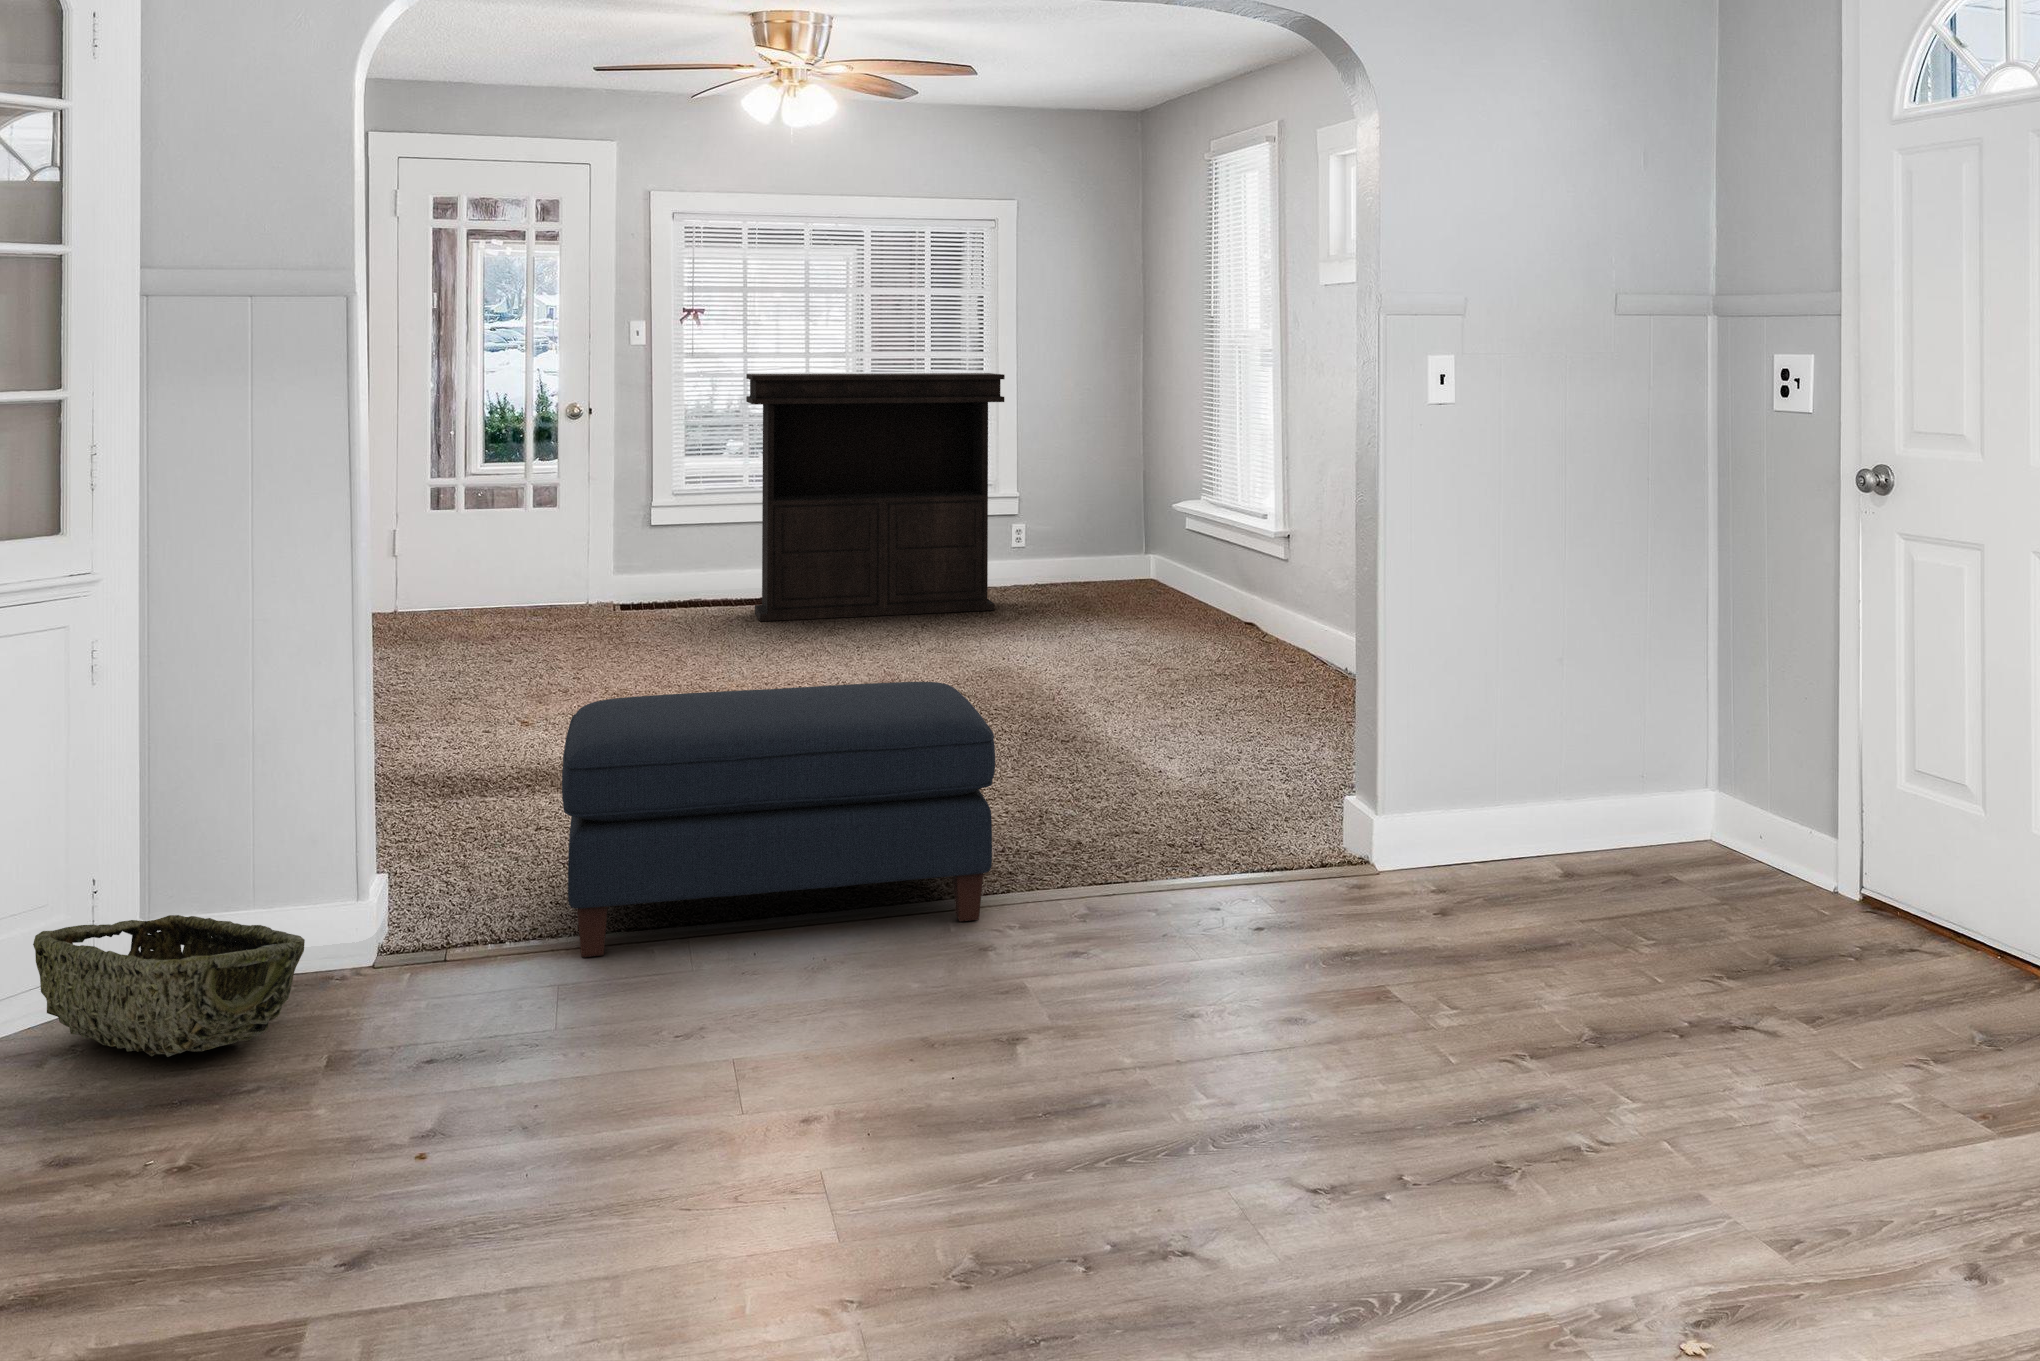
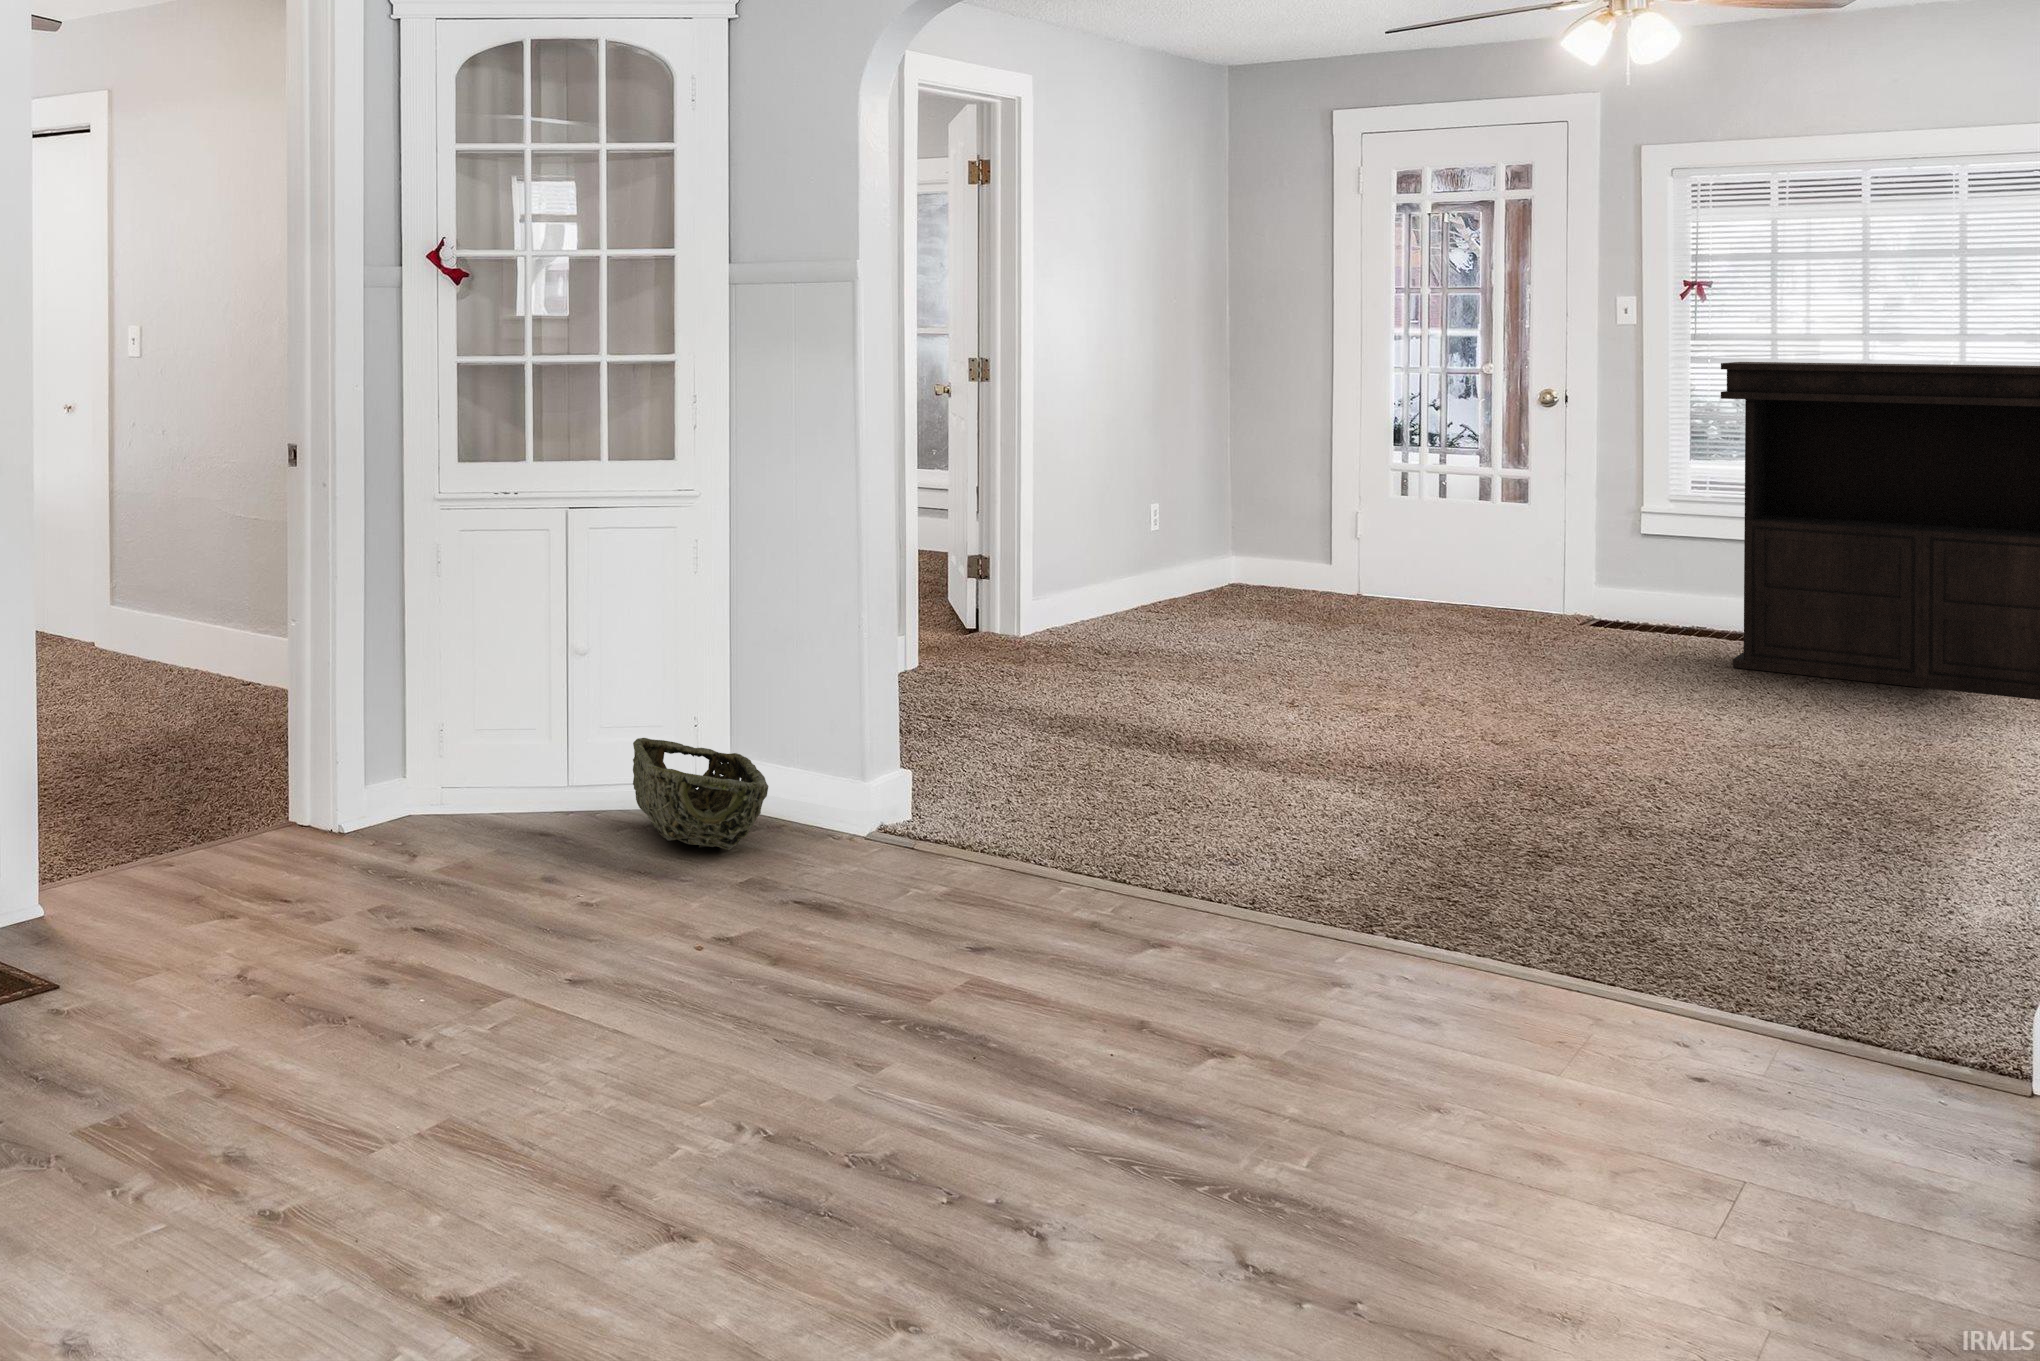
ottoman: present [562,682,995,957] -> none [987,660,1484,961]

